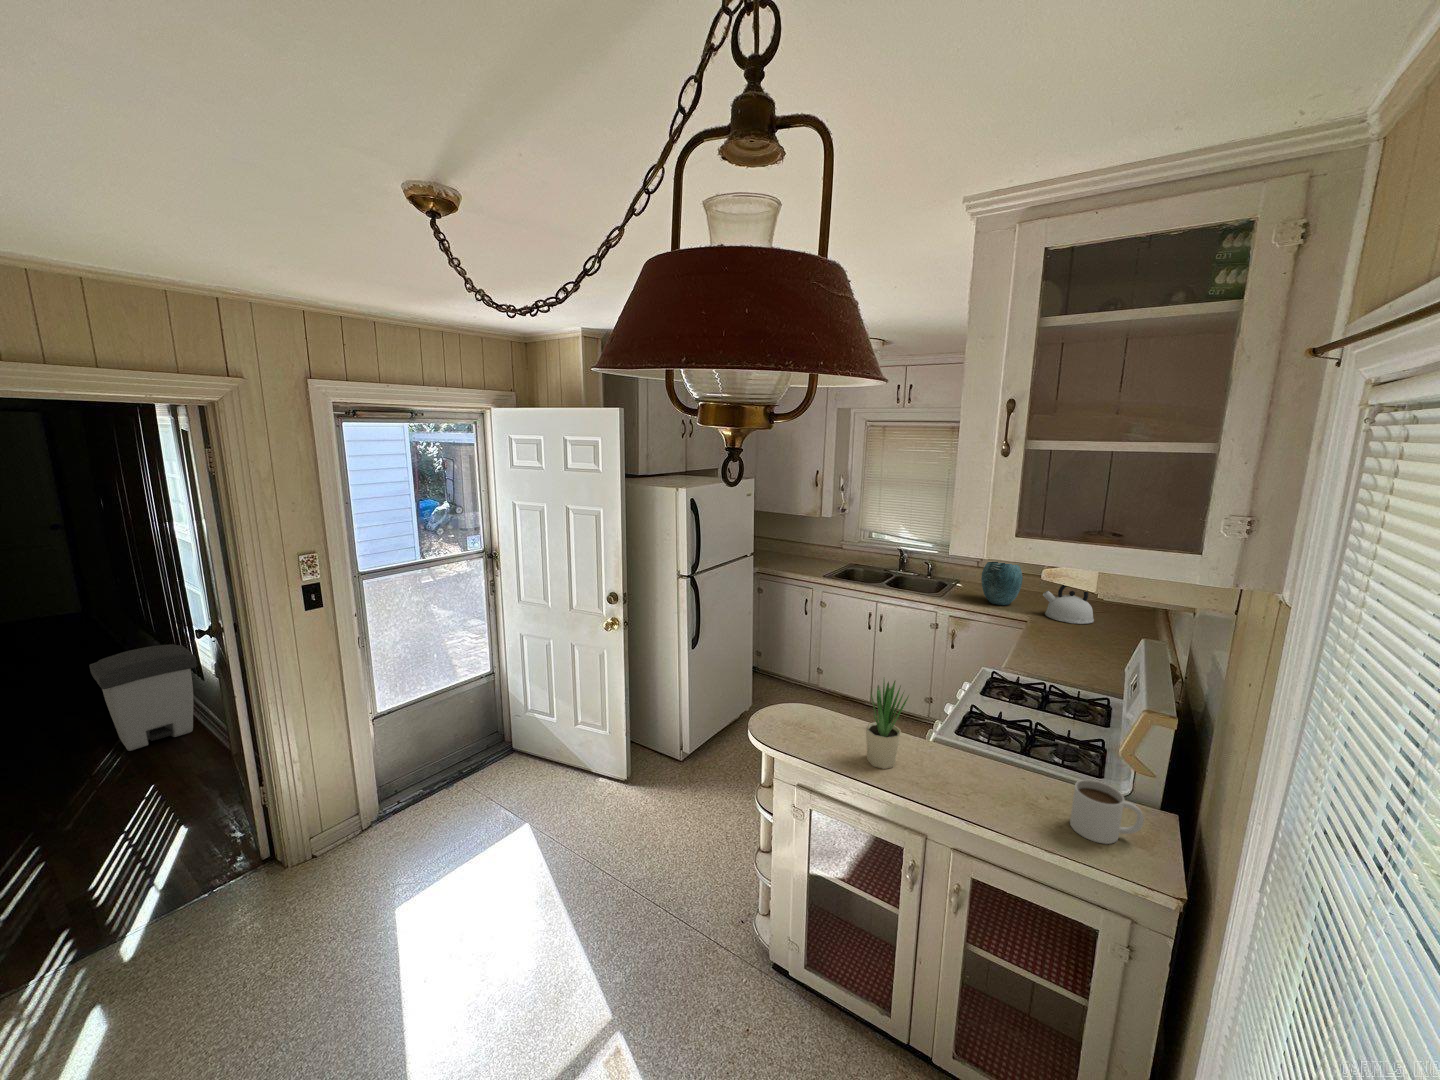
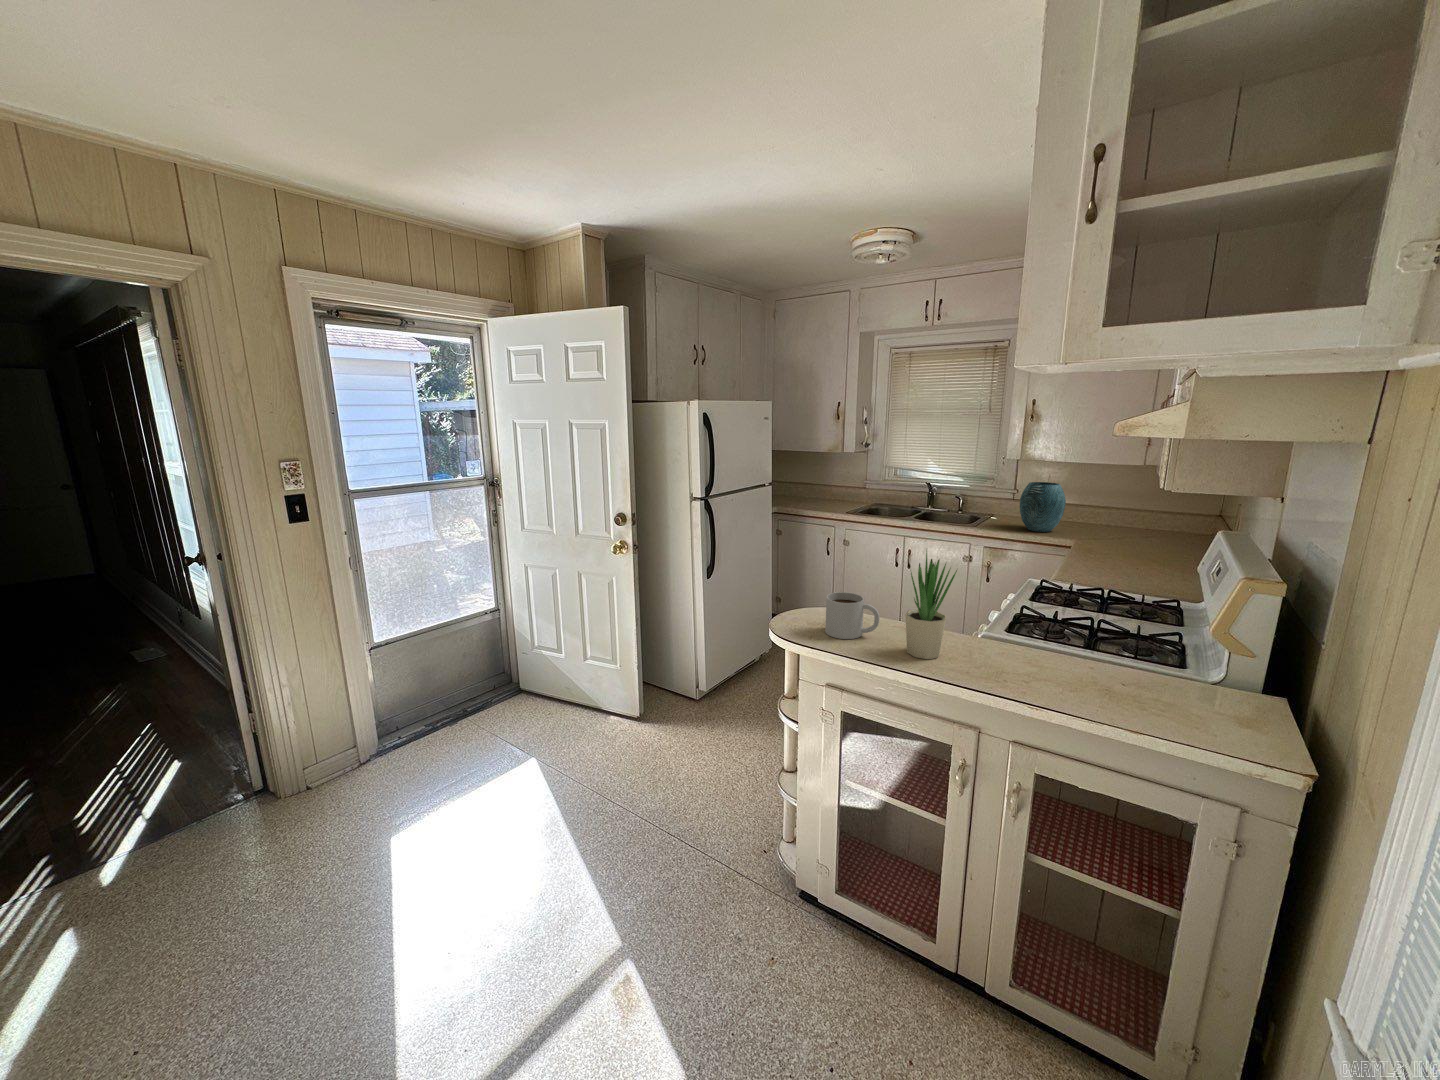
kettle: present [1043,585,1094,624] -> none [1089,500,1147,545]
trash can: present [89,644,197,751] -> none [85,586,195,692]
mug: present [1070,780,1144,844] -> present [825,592,880,639]

